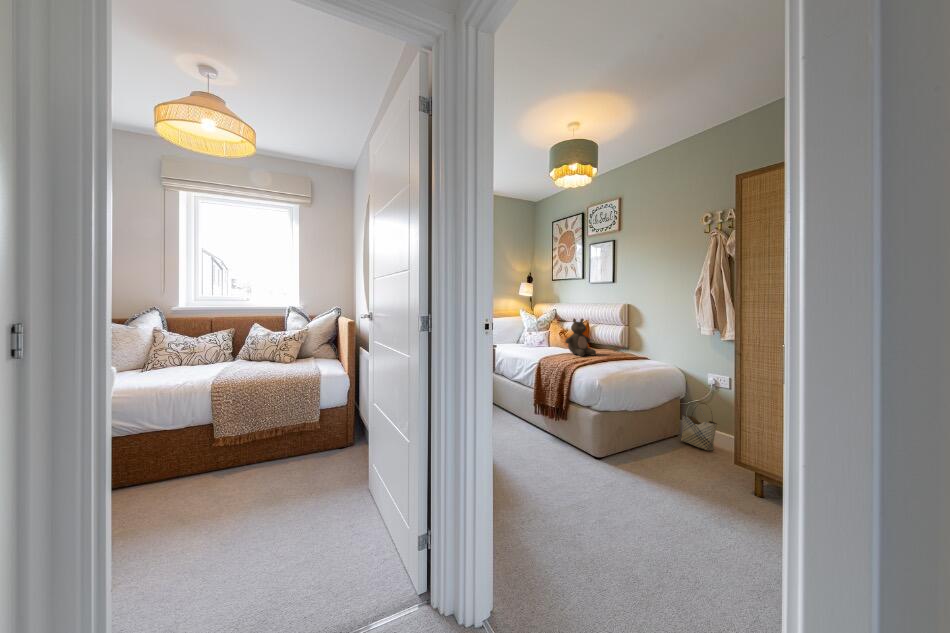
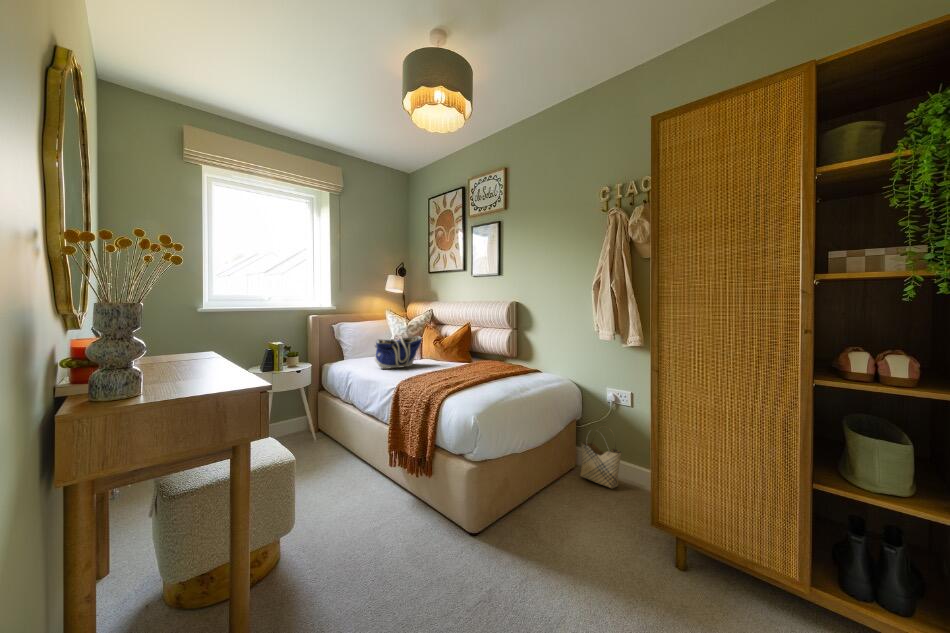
stuffed bear: present [565,319,596,356] -> none [437,321,477,373]
tote bag: none [518,329,552,351] -> present [374,336,422,369]

